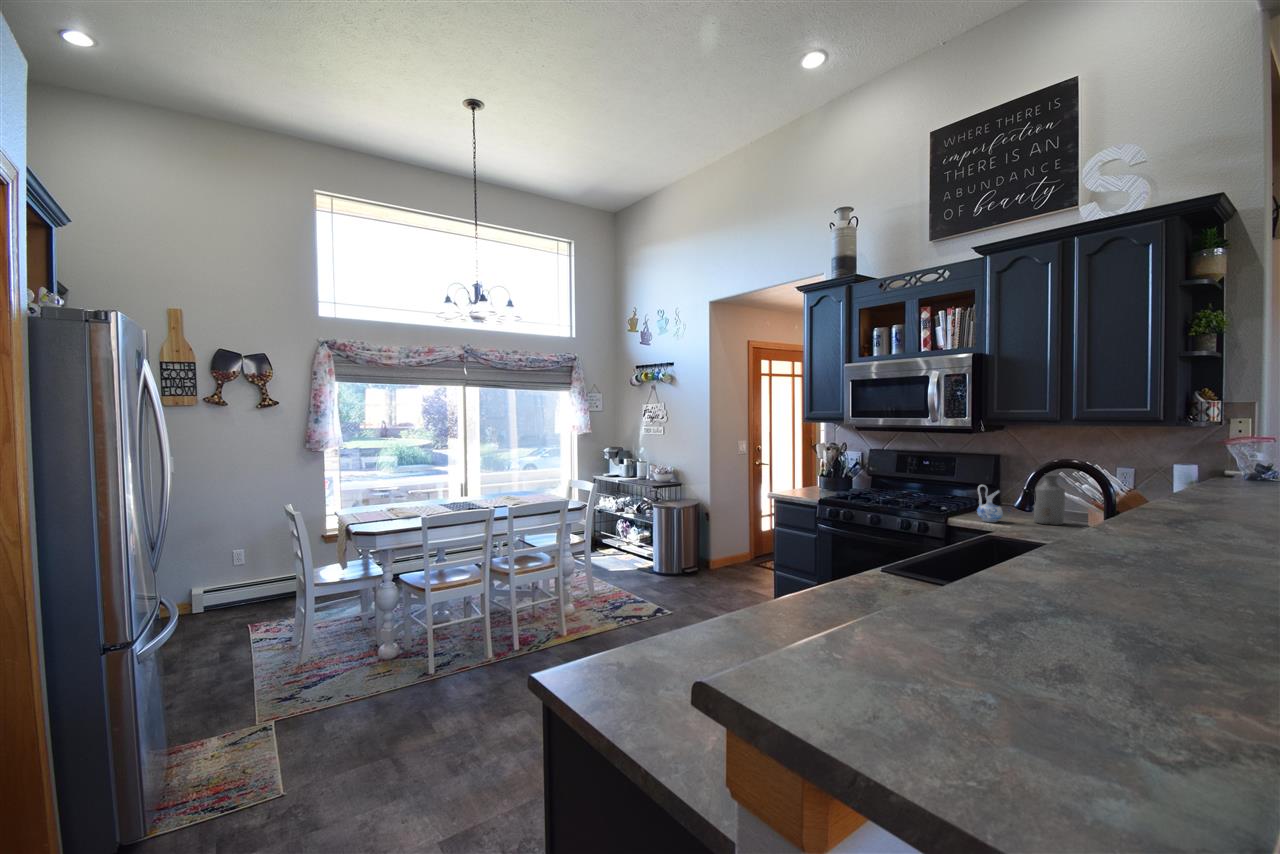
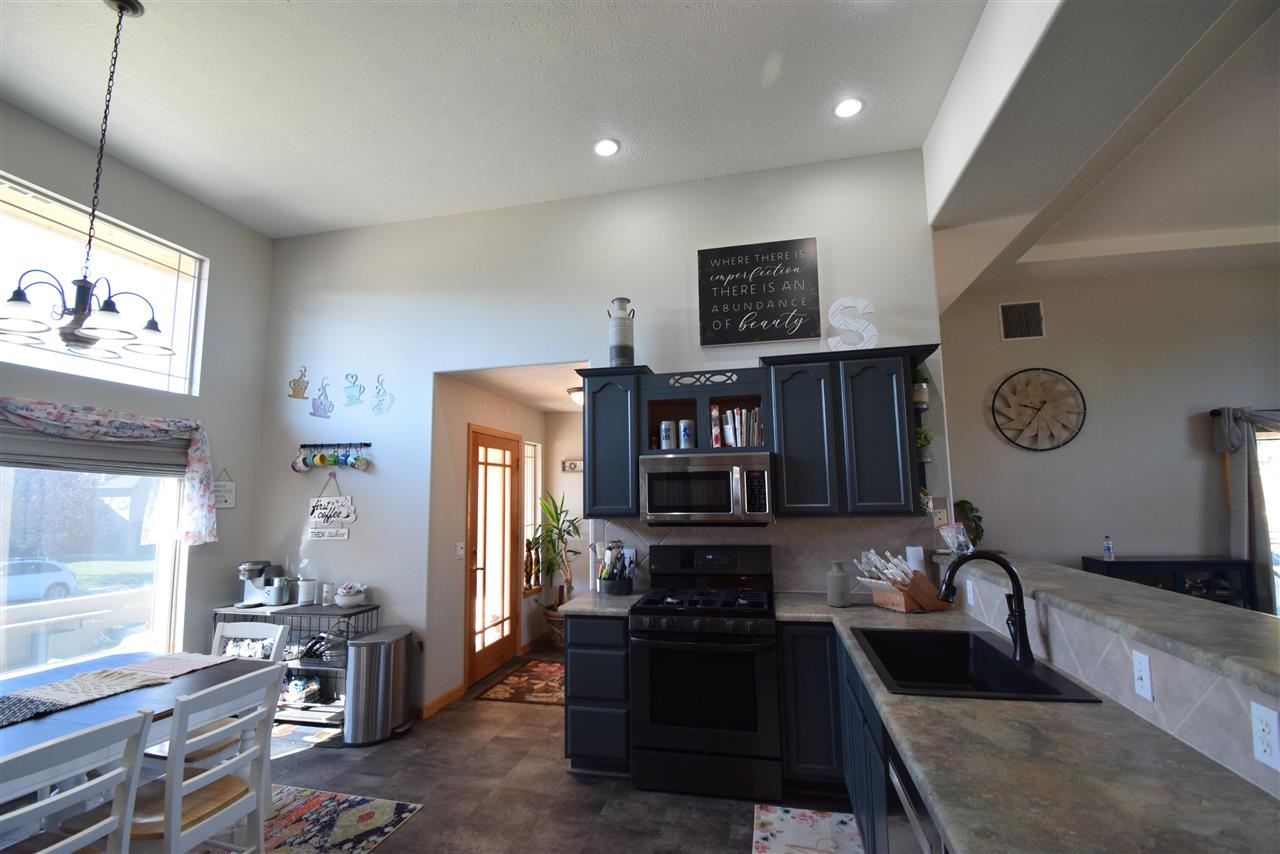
ceramic pitcher: present [977,485,1003,522] -> none [792,576,814,612]

